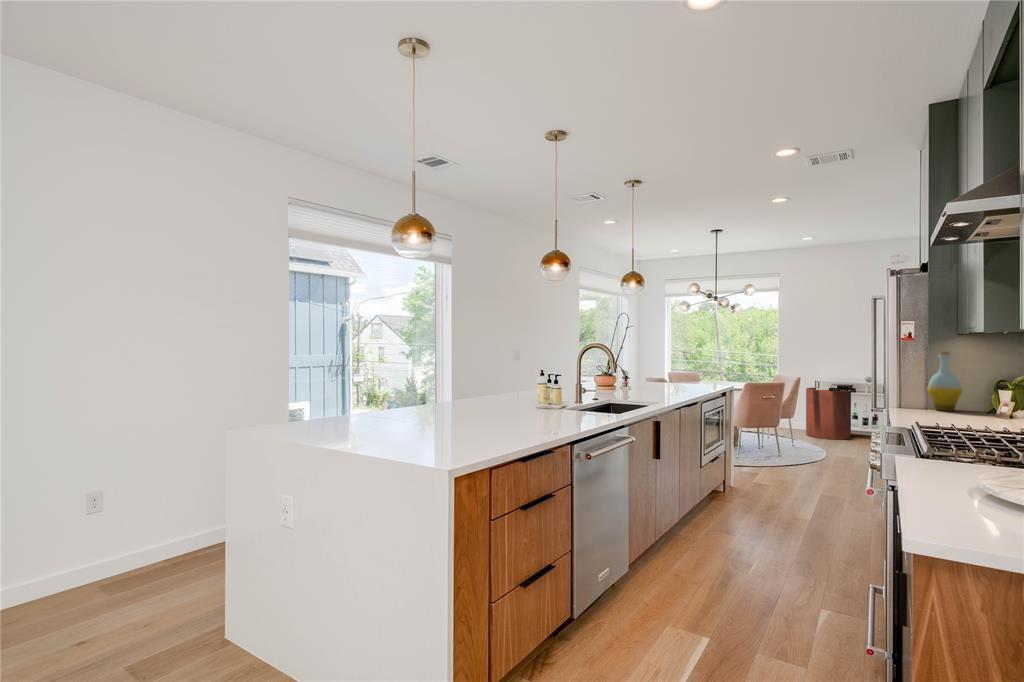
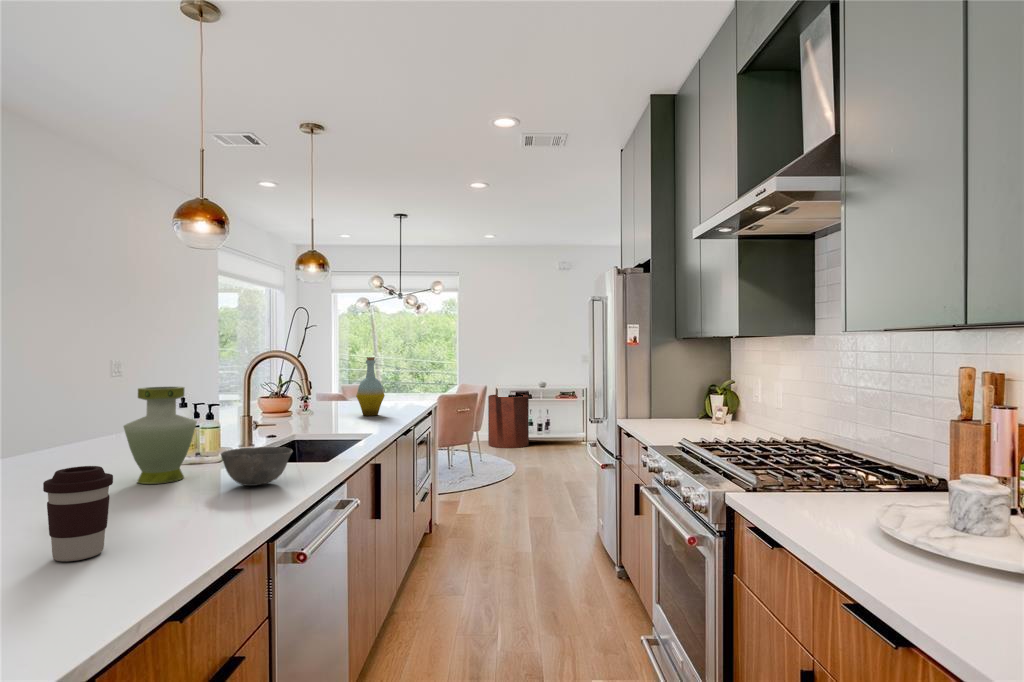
bottle: present [927,351,962,411] -> present [356,357,385,416]
vase: none [512,363,547,415] -> present [124,387,197,484]
coffee cup: none [480,395,506,437] -> present [43,466,113,561]
bowl: none [557,399,596,420] -> present [221,447,292,486]

